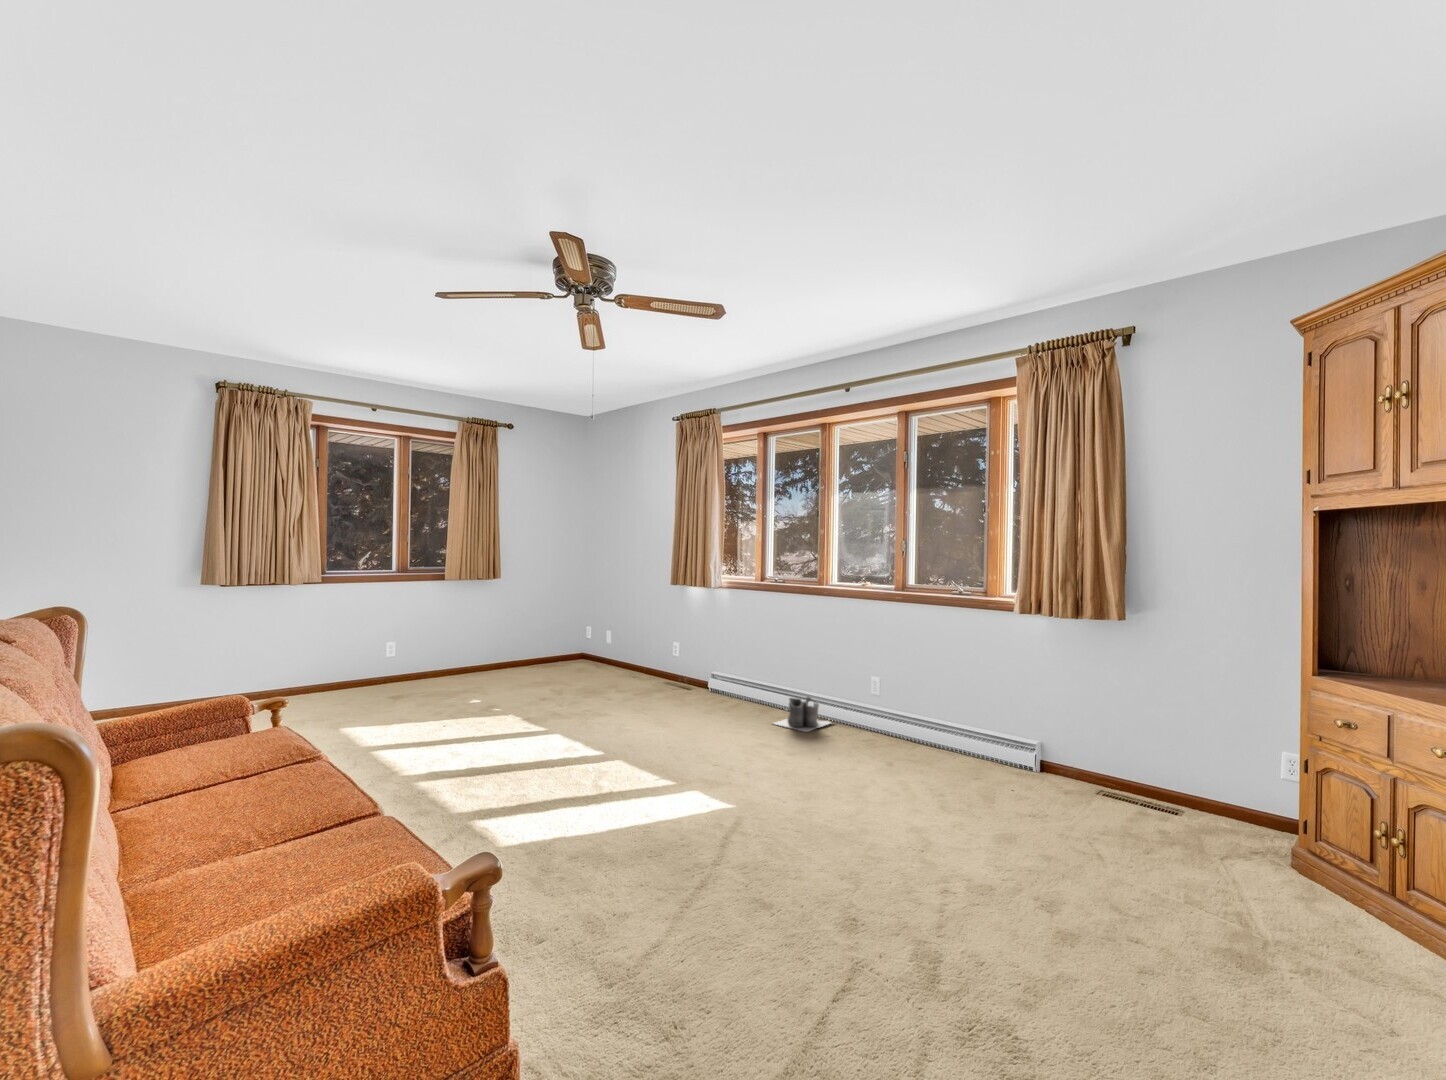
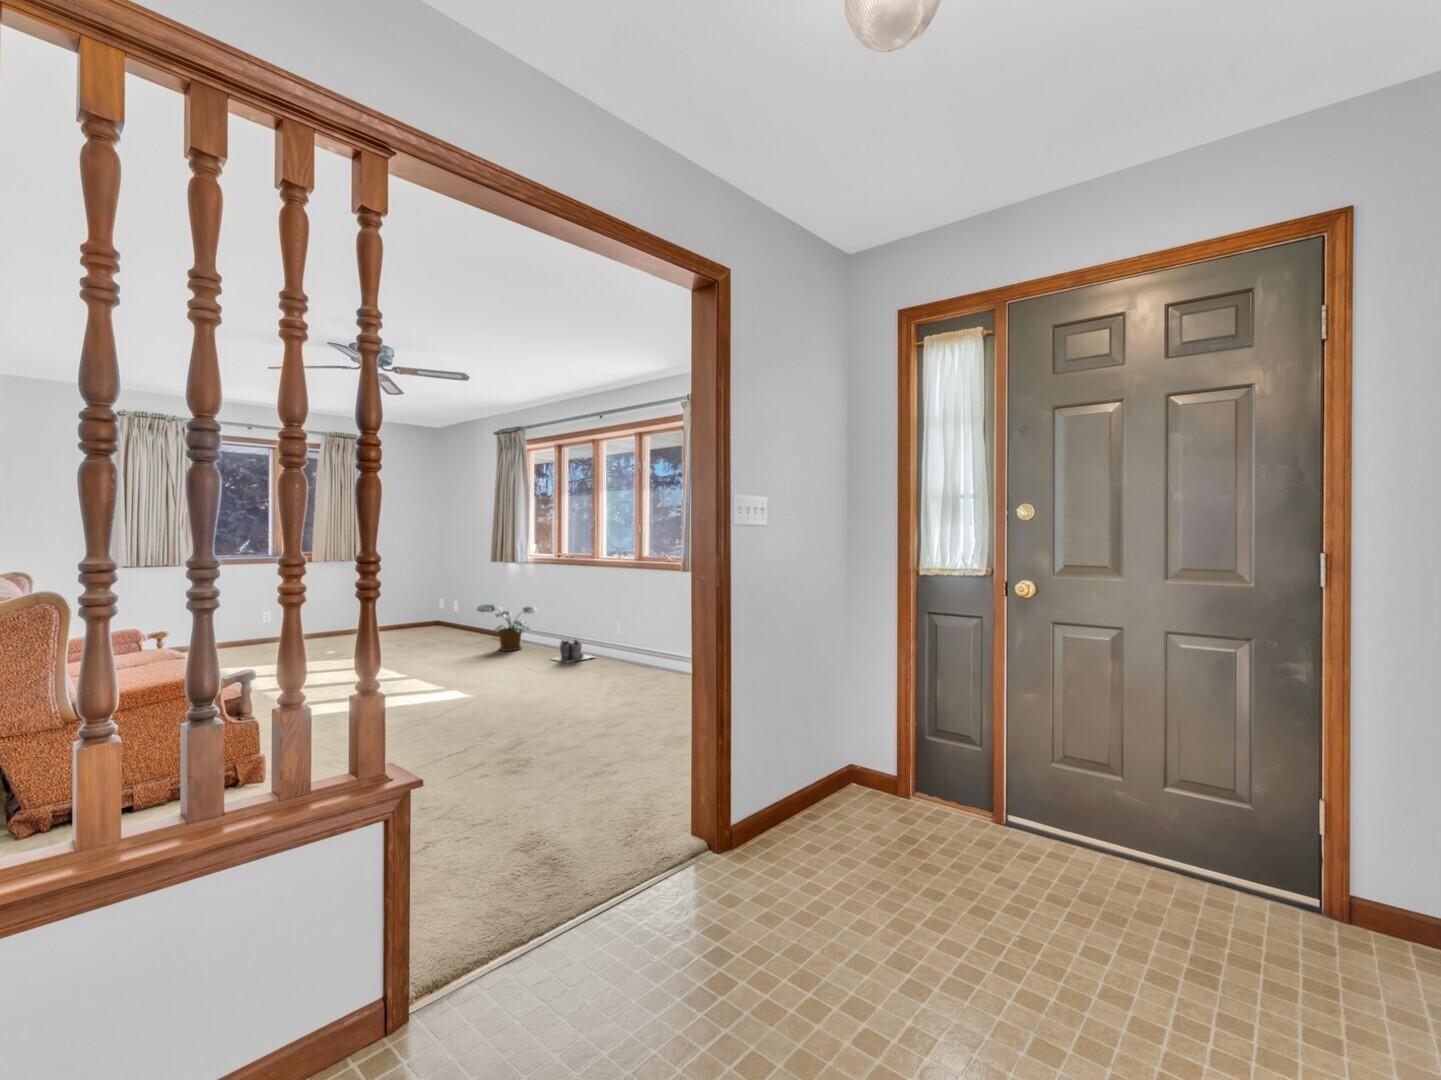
potted plant: none [656,641,735,706] -> present [477,604,536,651]

